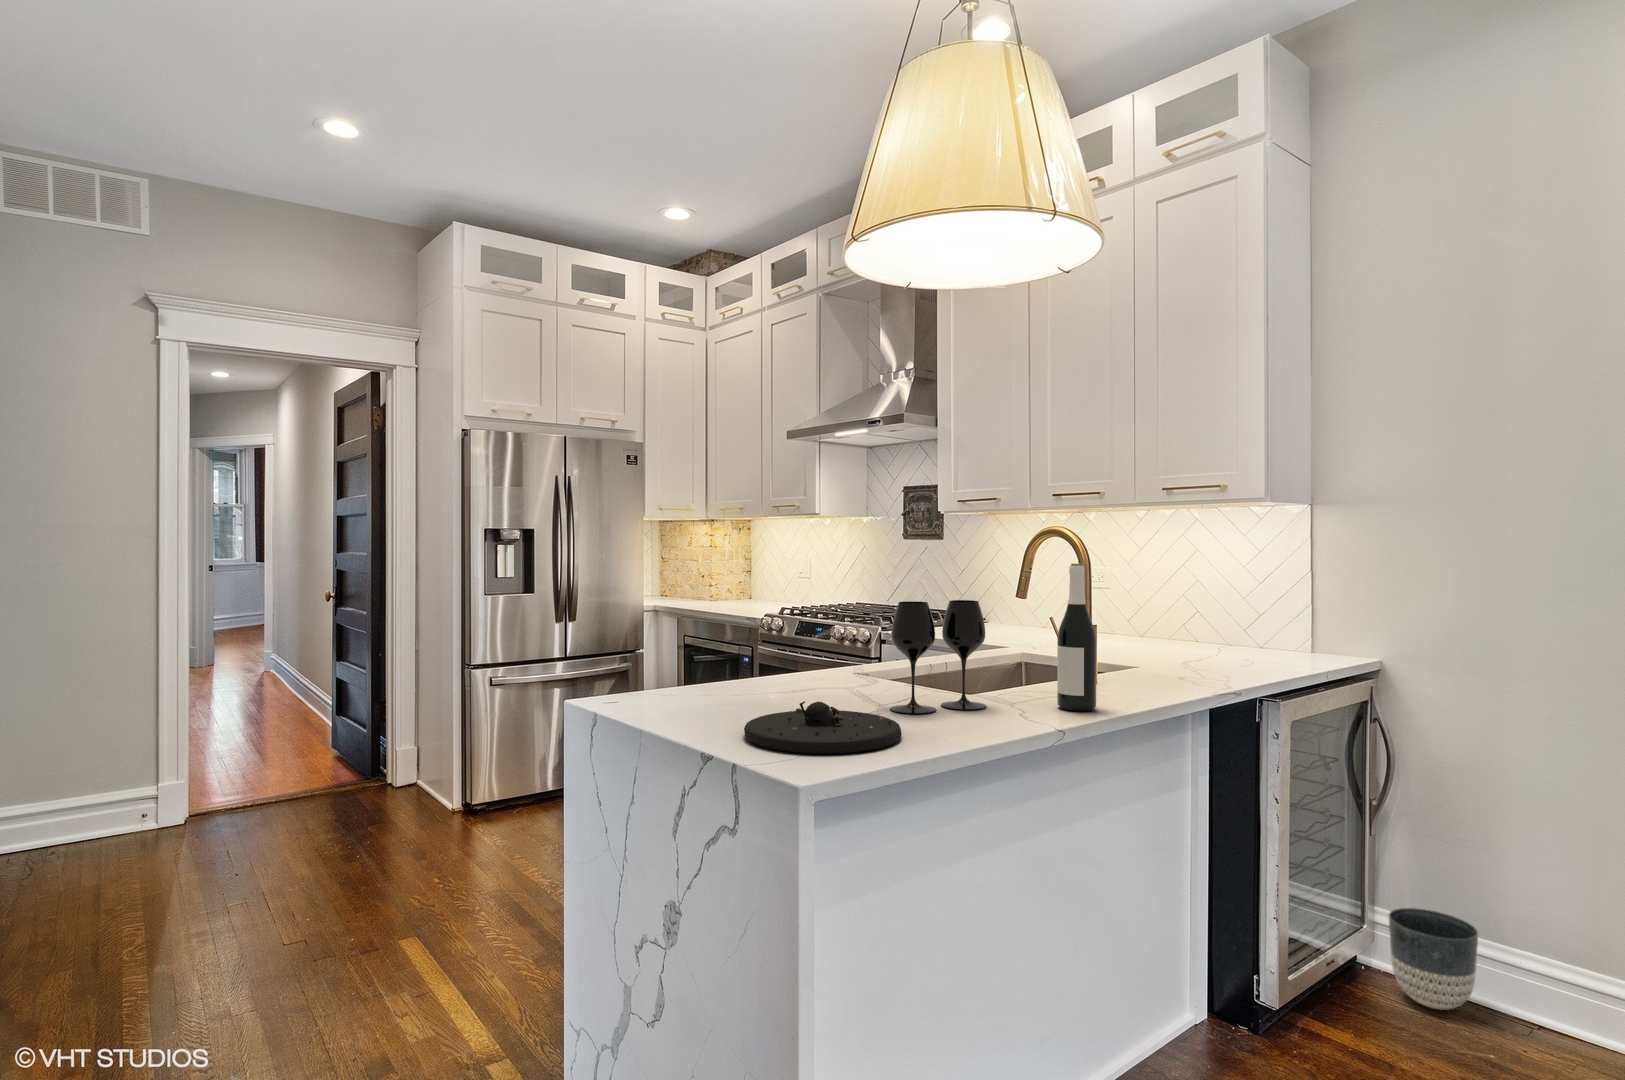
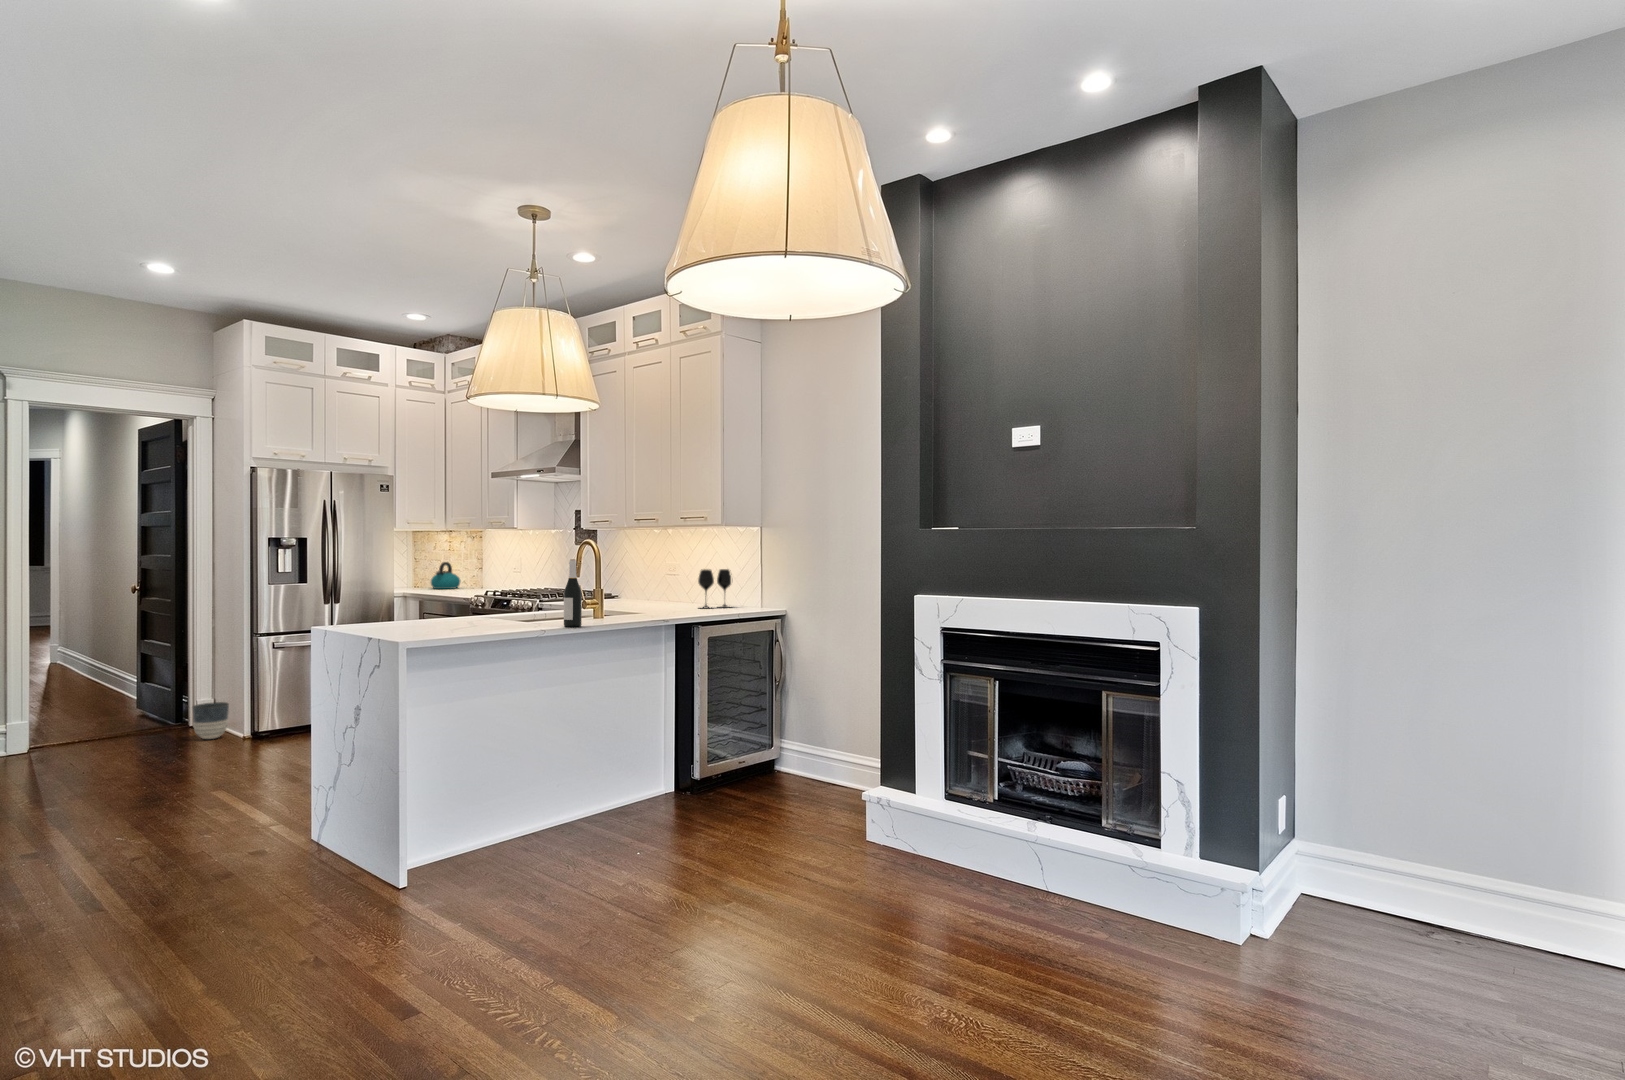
kettle: none [689,563,727,601] -> present [431,562,460,589]
wine glass: present [890,600,986,714] -> present [698,569,731,609]
plate: present [744,702,902,754] -> none [396,619,470,638]
planter: present [1389,908,1478,1010] -> present [192,702,229,739]

